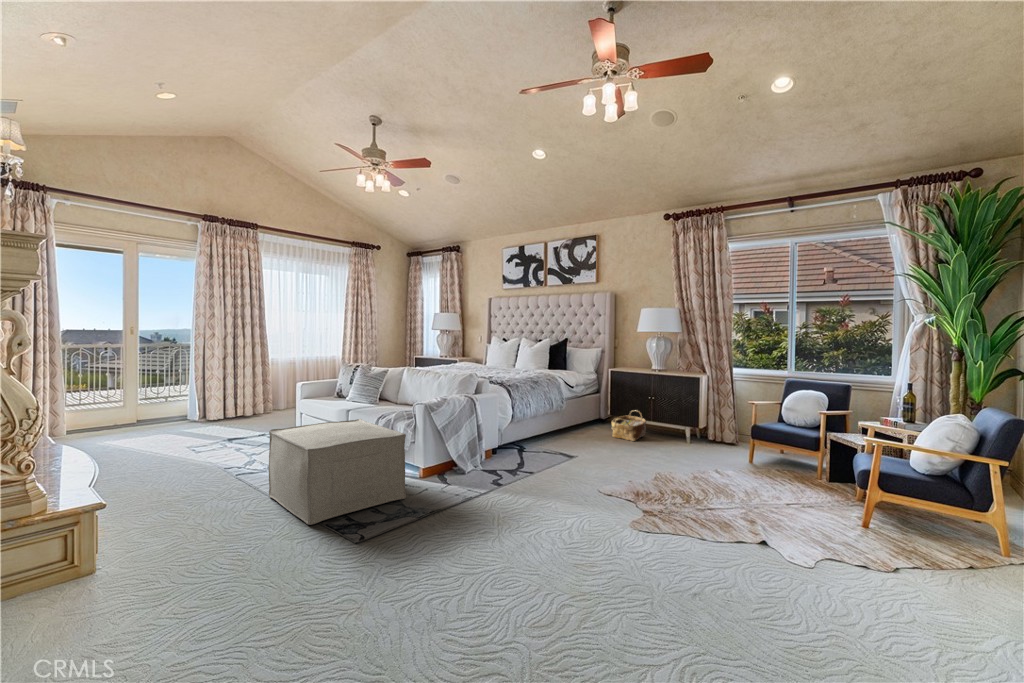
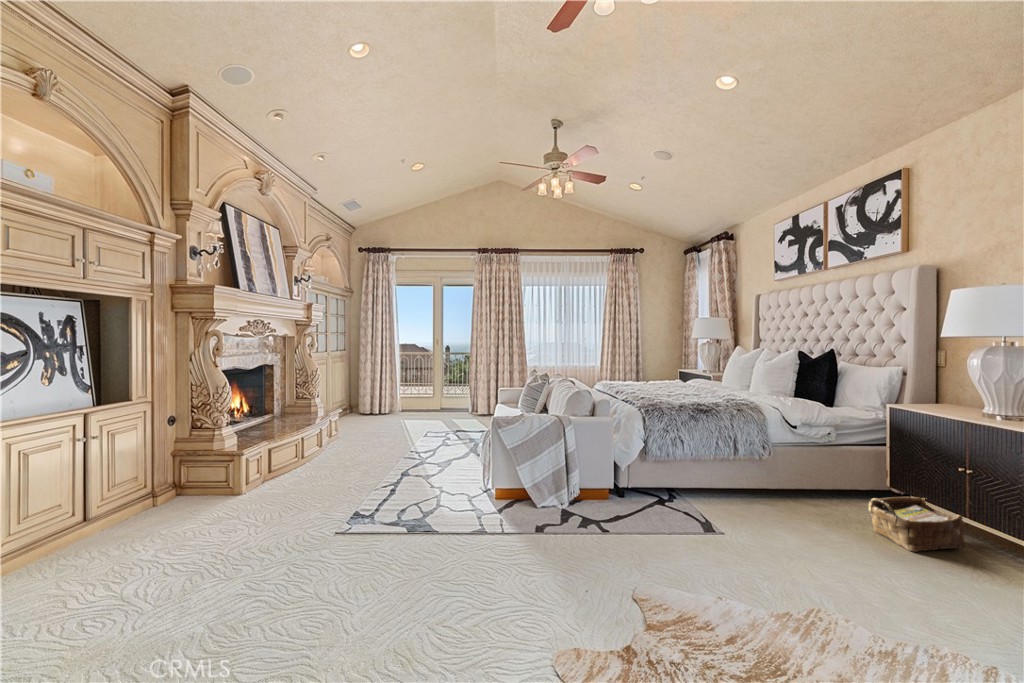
ottoman: present [268,419,406,525] -> none [338,424,460,517]

